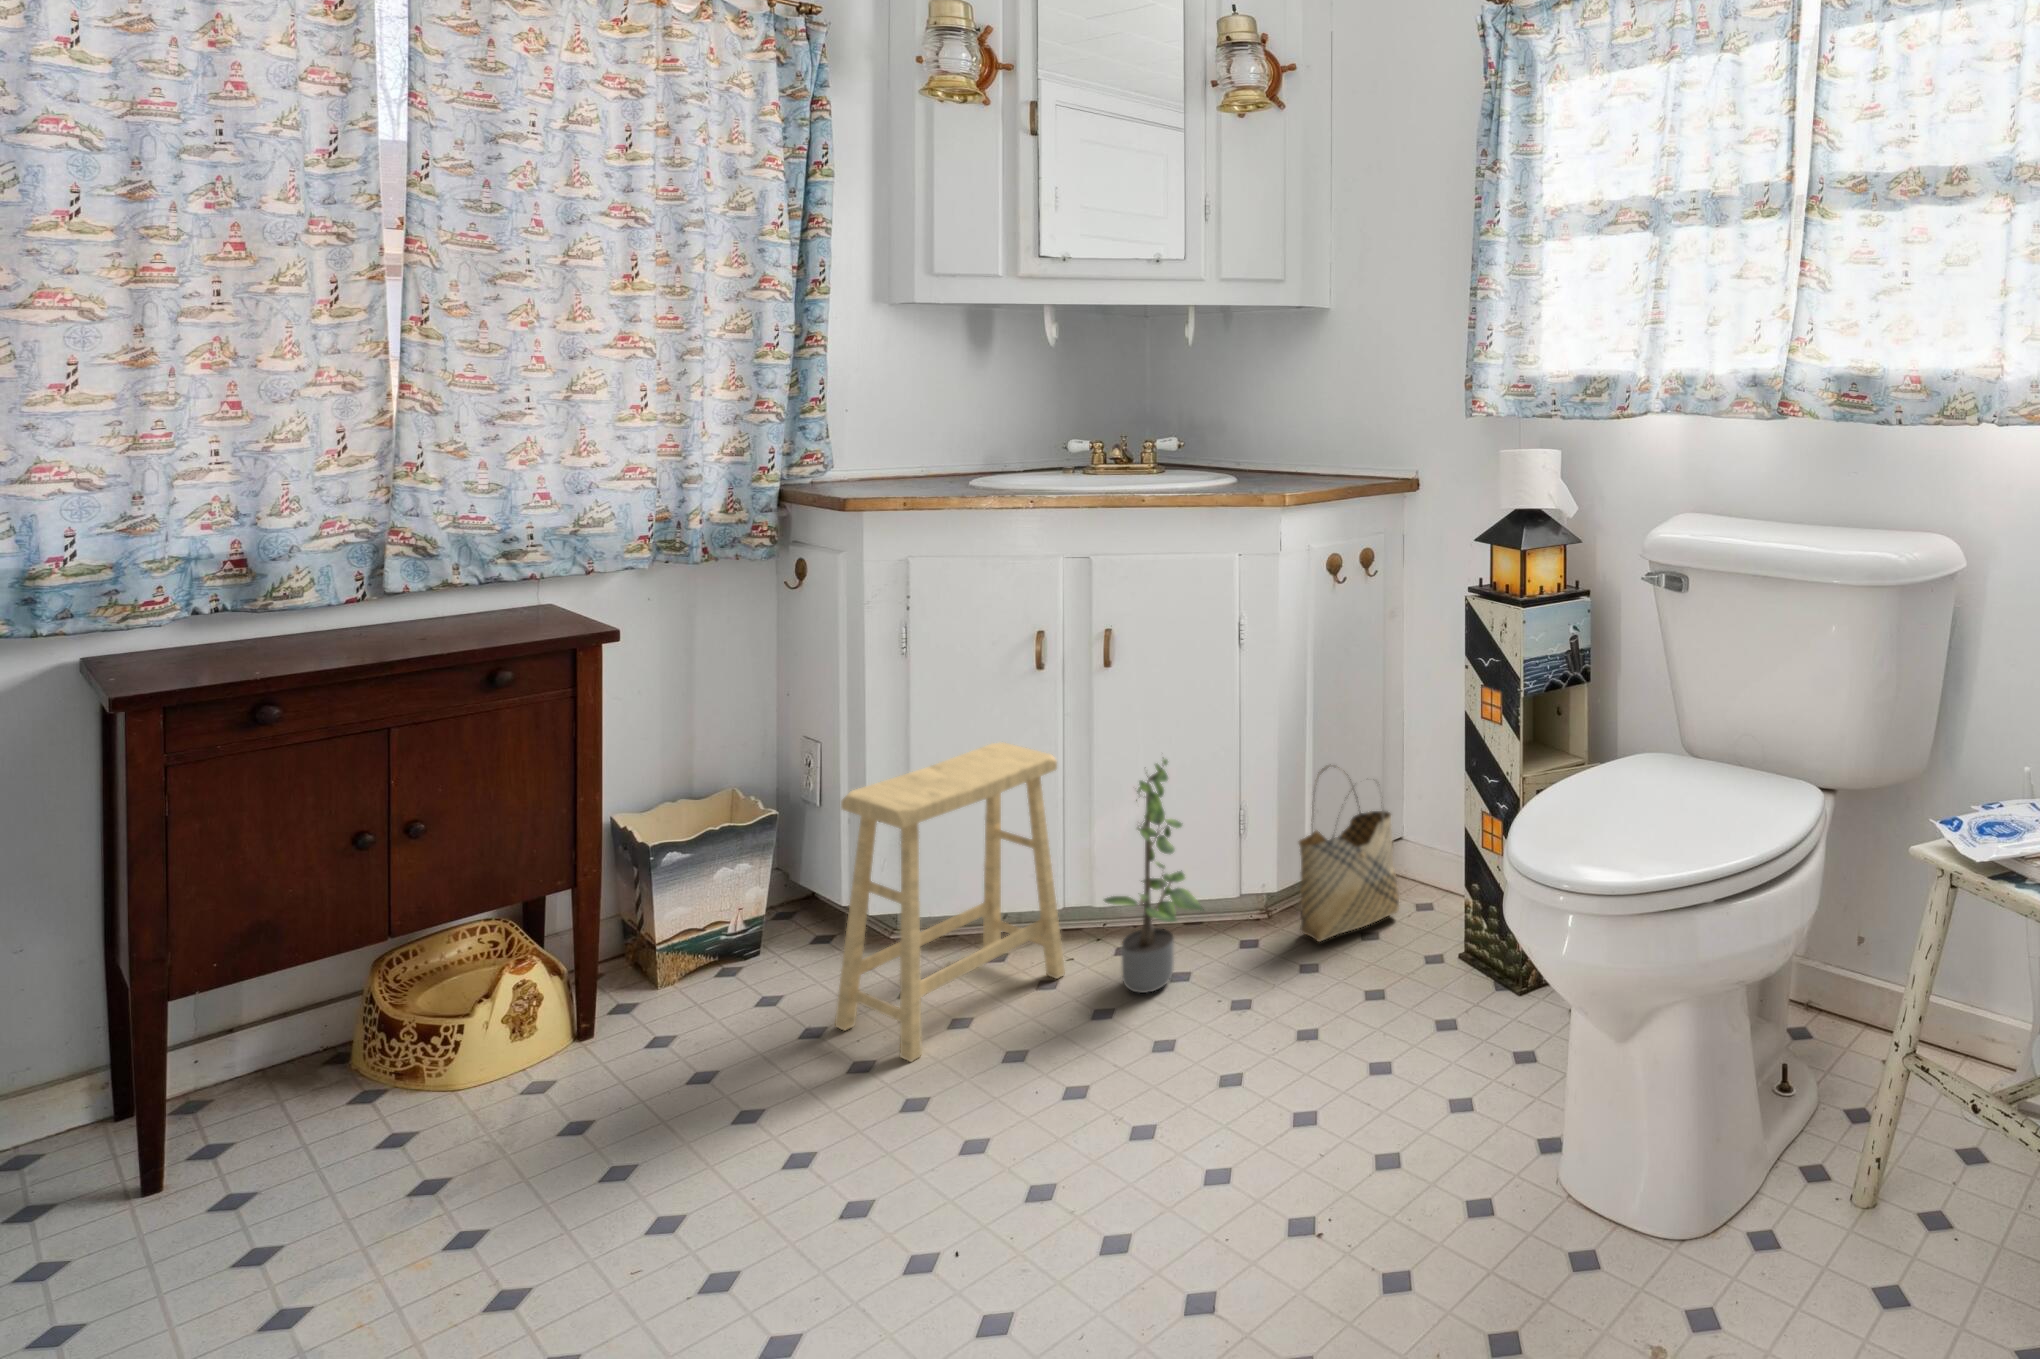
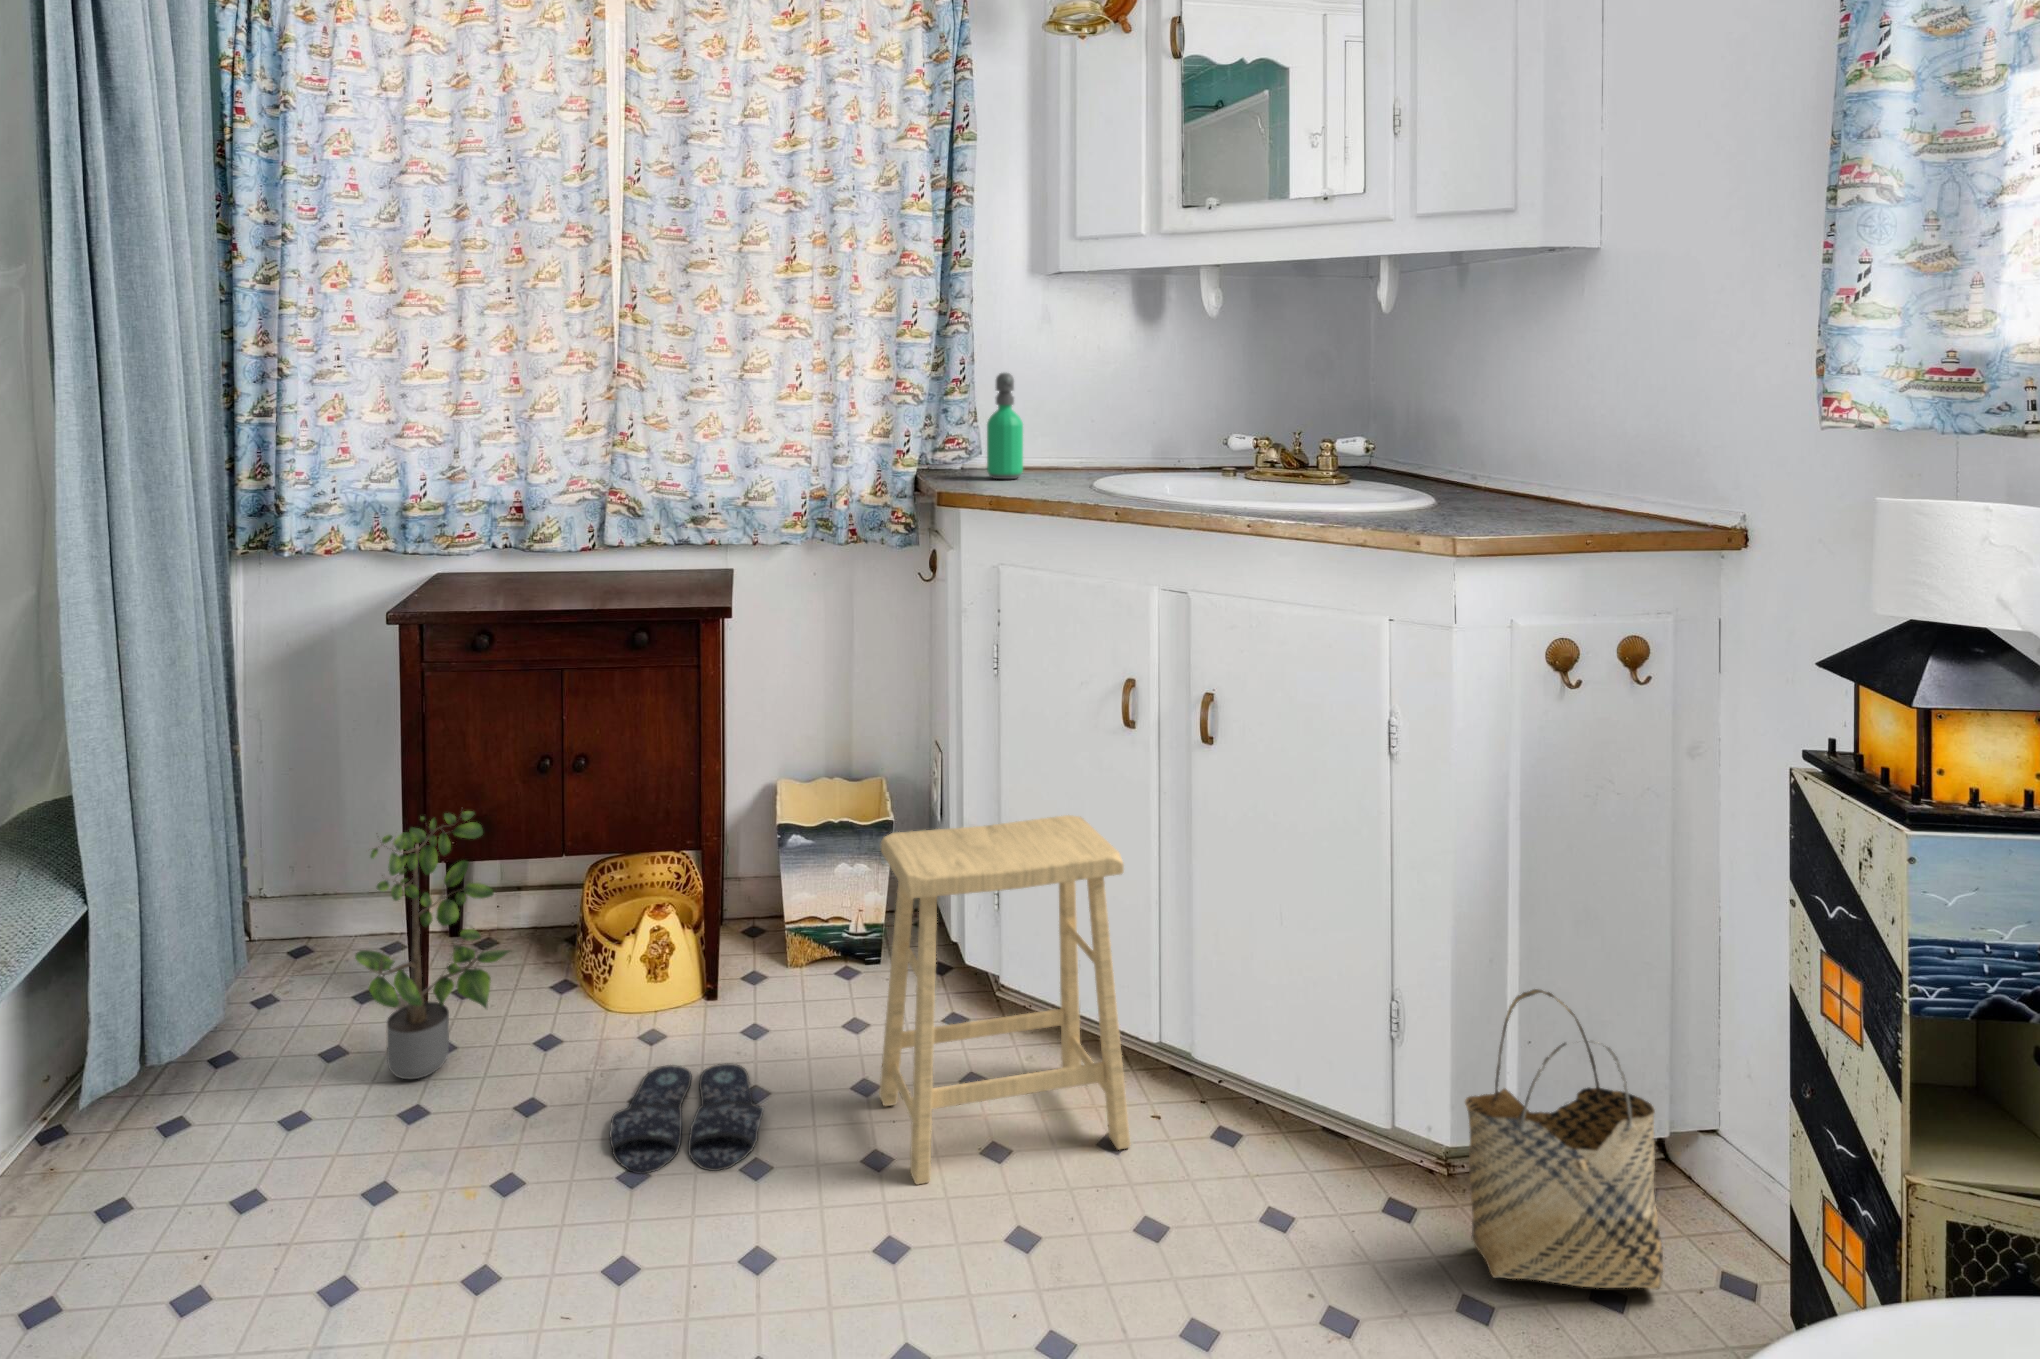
soap dispenser: none [859,387,896,482] -> present [987,373,1023,479]
potted plant: present [1104,758,1202,993] -> present [355,811,510,1079]
slippers: none [556,1062,737,1175] -> present [610,1064,764,1174]

